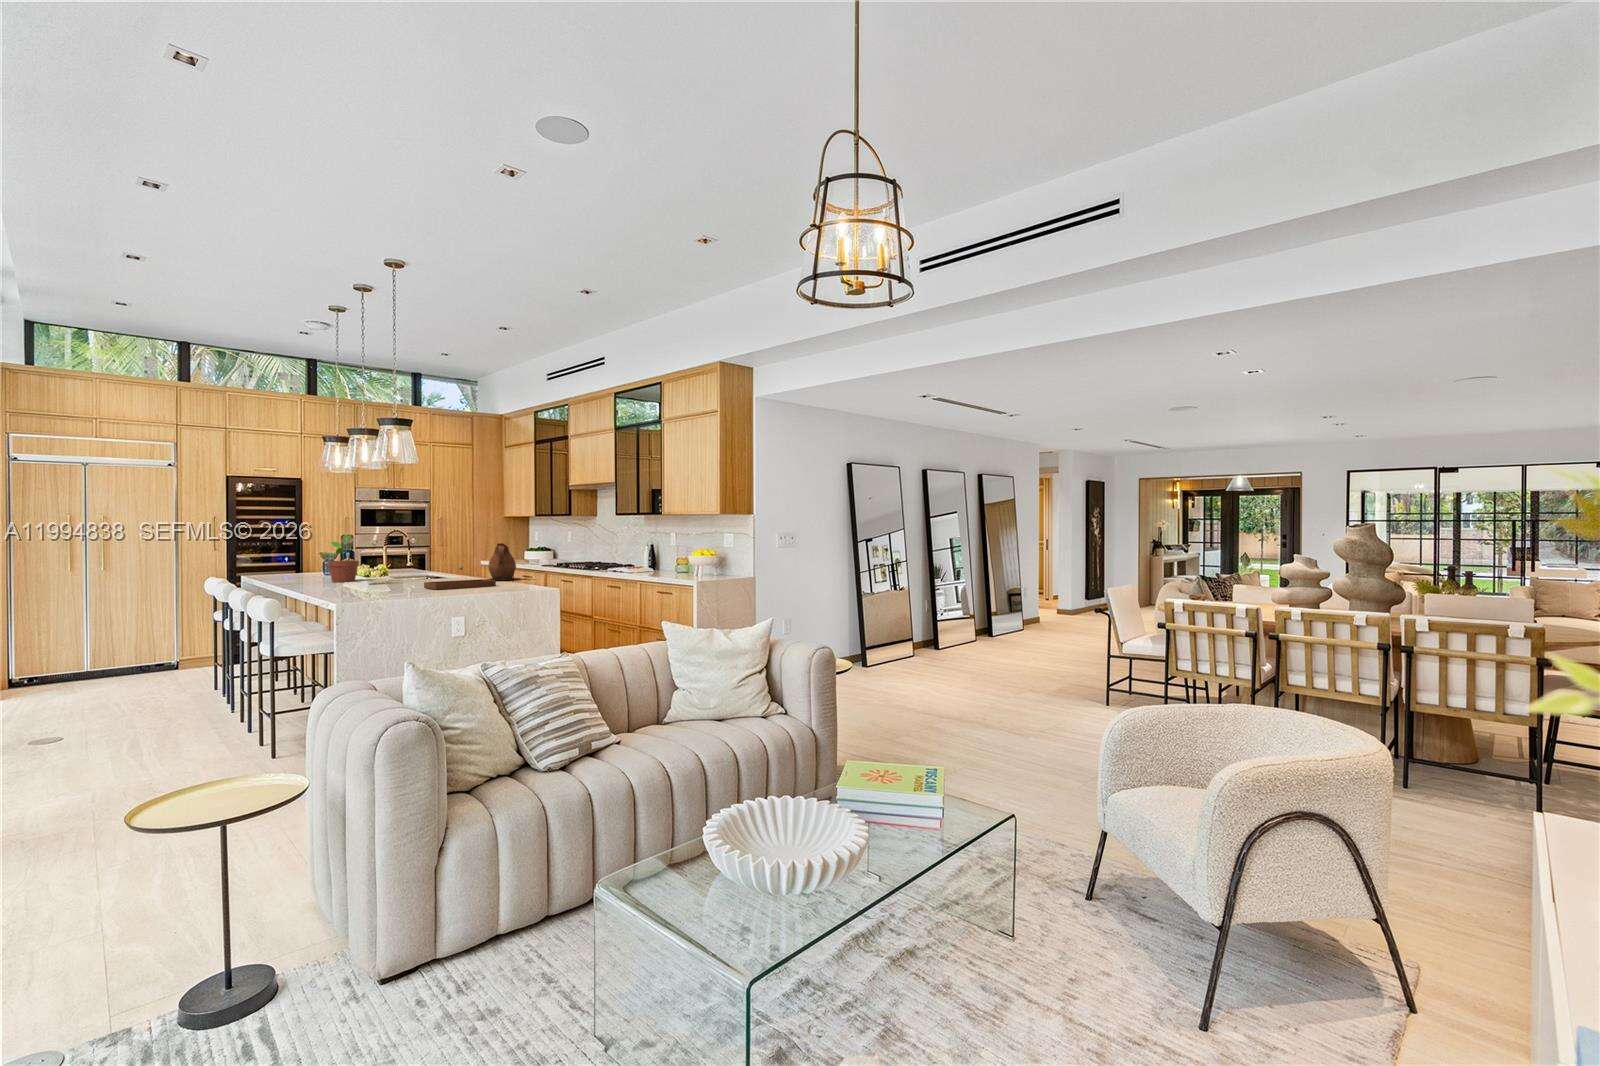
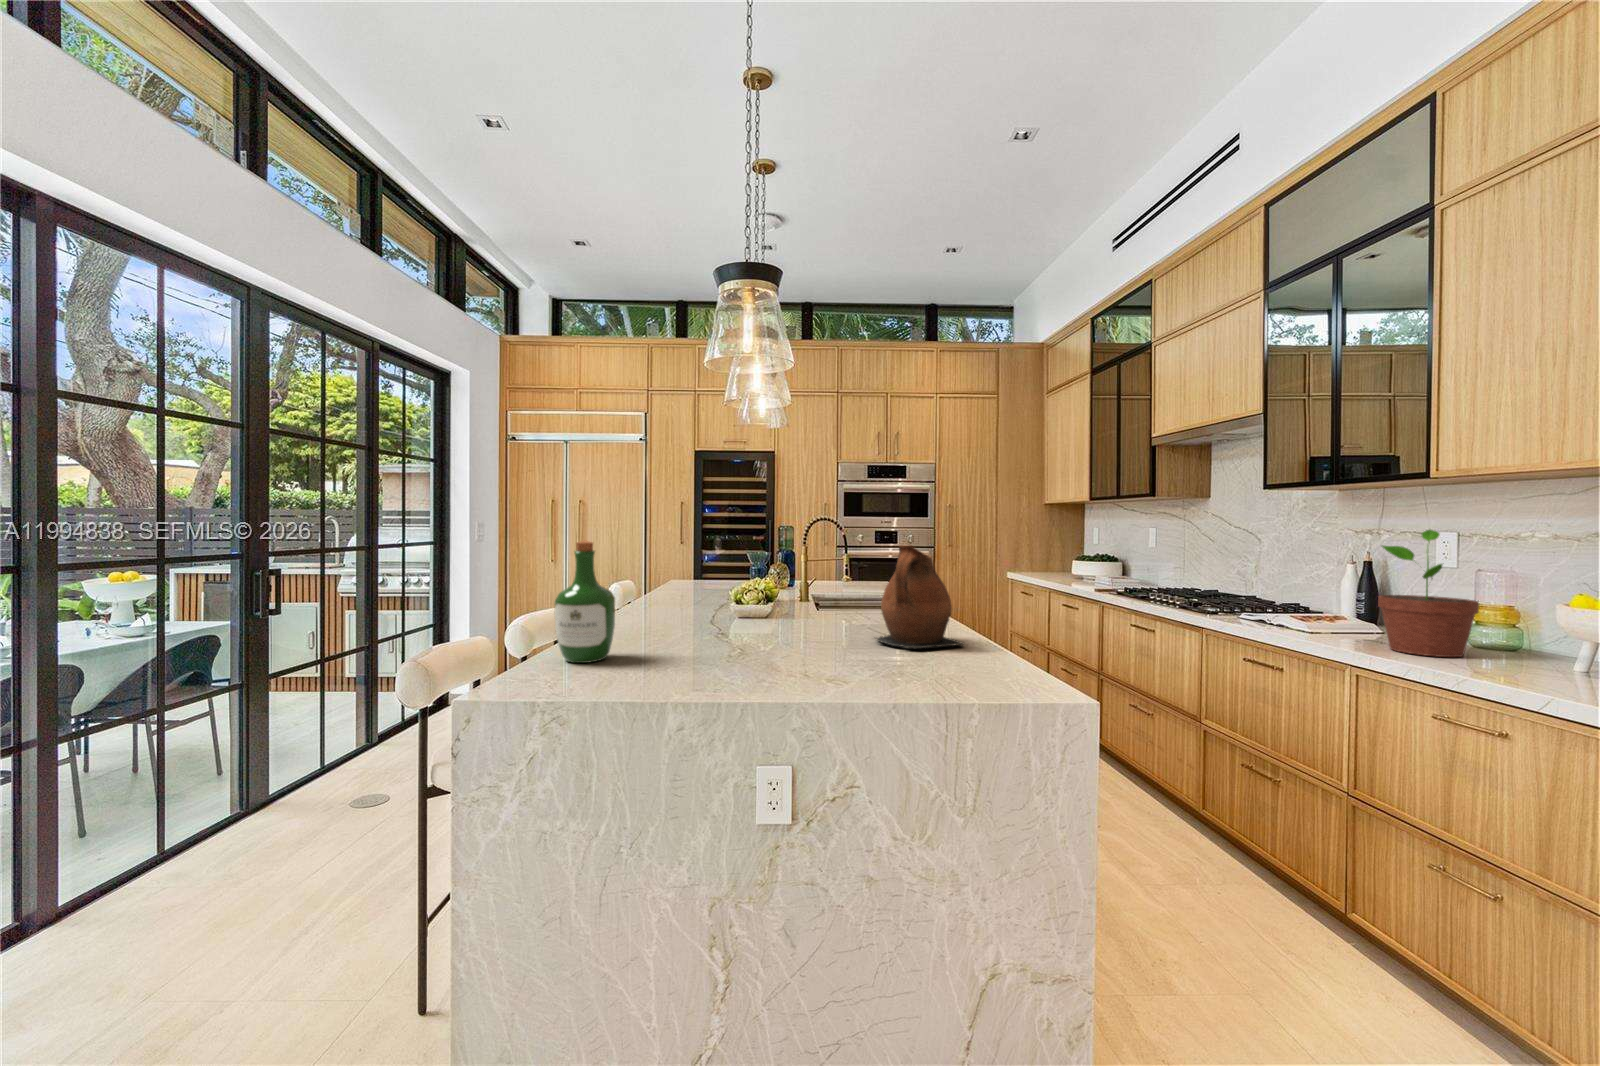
potted plant: present [328,535,359,582] -> present [1378,530,1479,657]
wine bottle: none [380,544,405,590] -> present [554,540,615,663]
tray: present [424,567,496,590] -> none [623,612,816,688]

